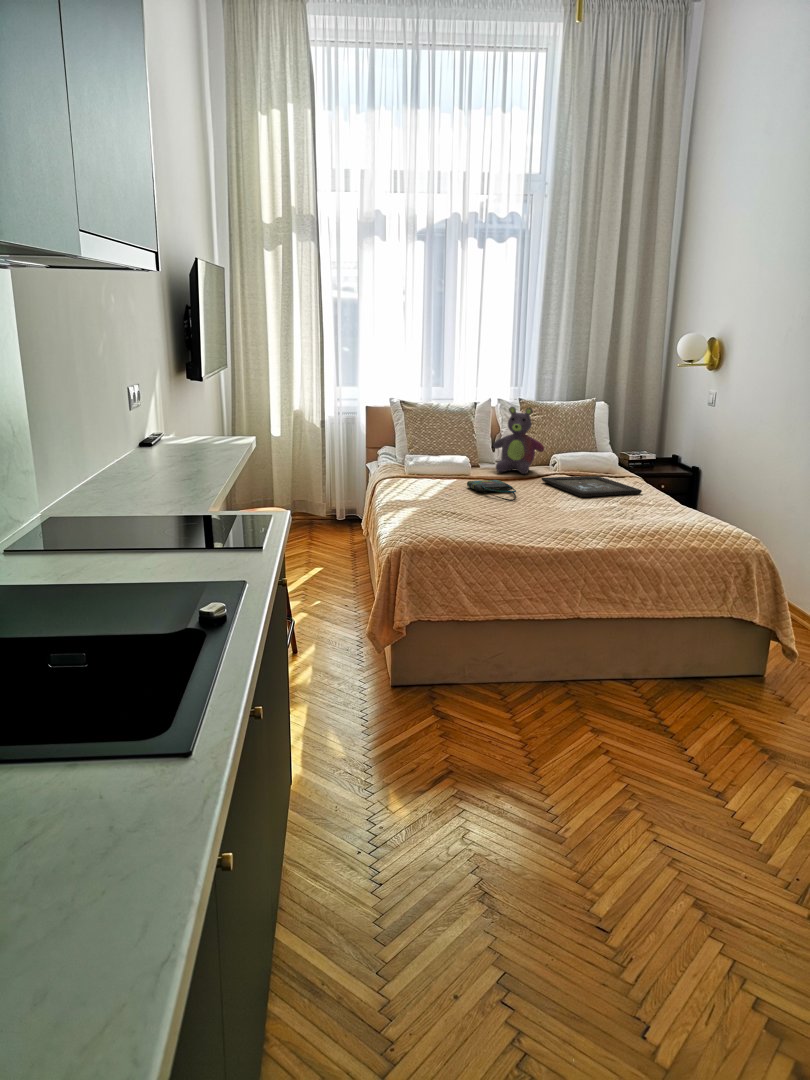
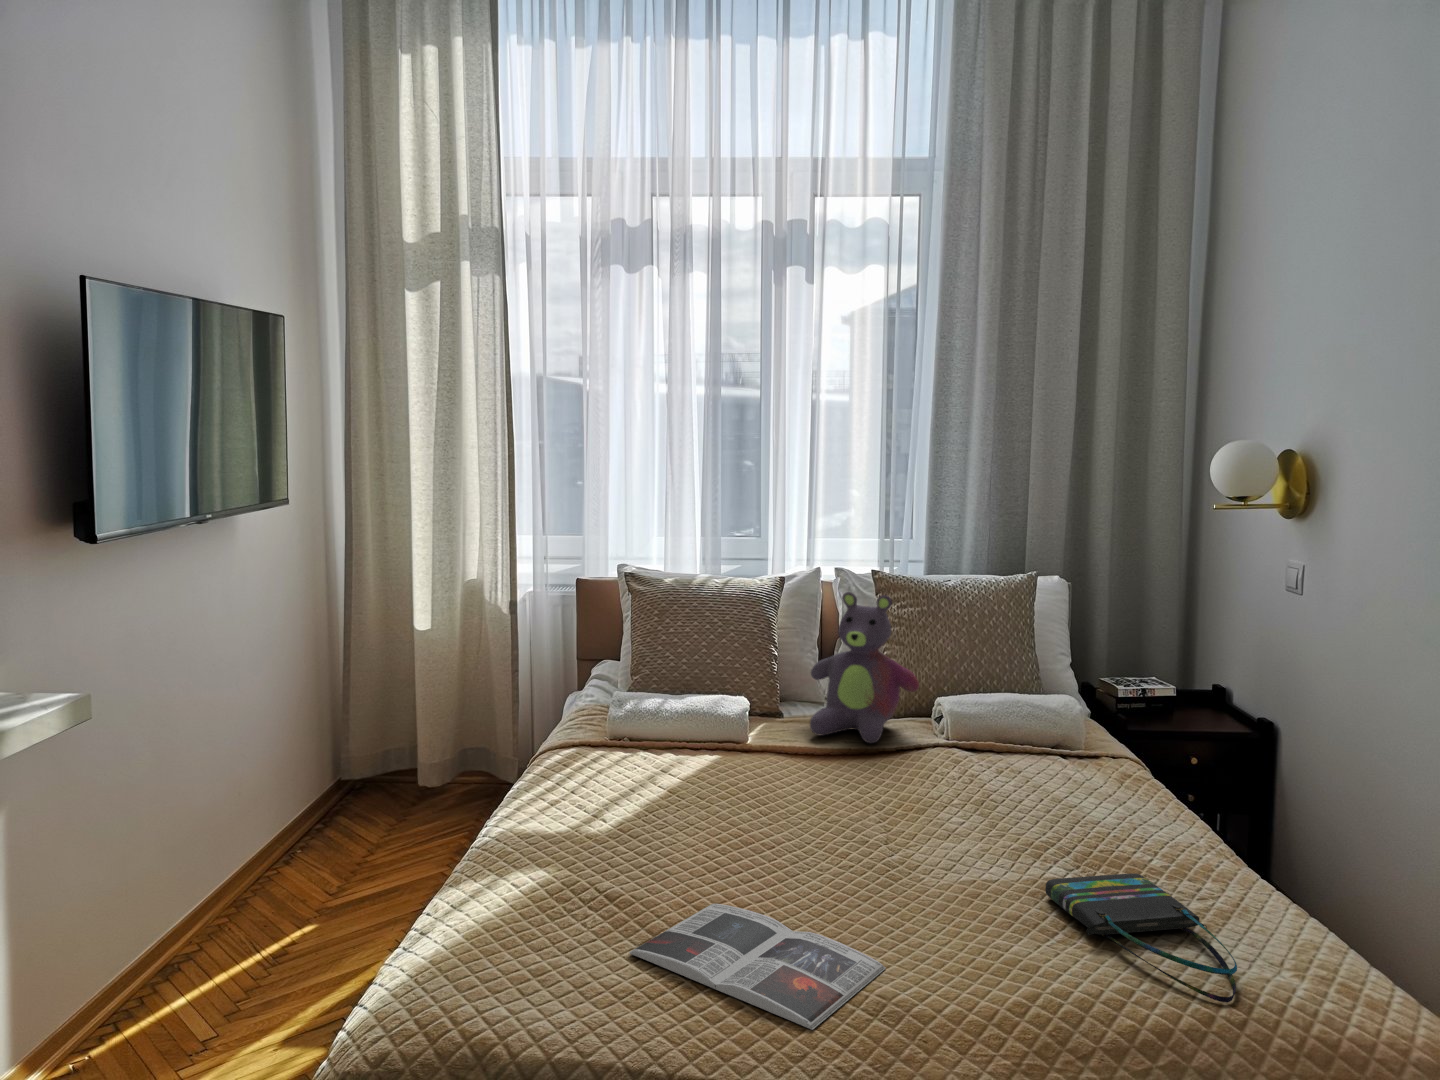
tray: present [542,476,642,497] -> none [902,756,1140,836]
tote bag: present [467,480,516,501] -> present [1045,873,1237,1003]
magazine: none [466,513,556,535] -> present [629,904,886,1030]

